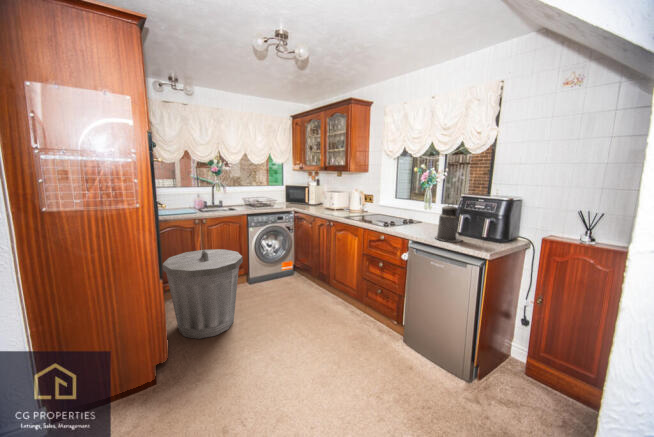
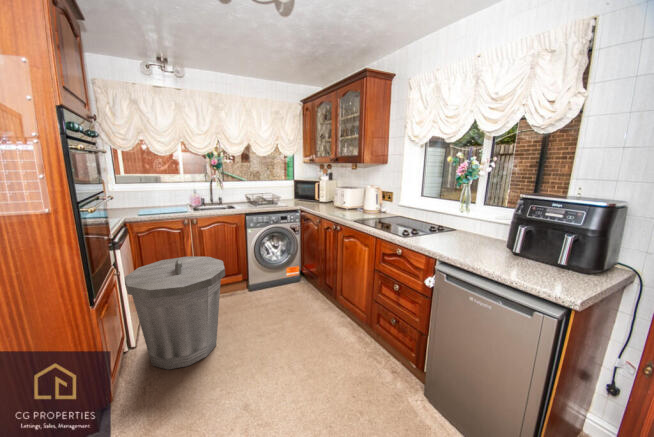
canister: present [435,203,462,242] -> none [477,209,522,269]

